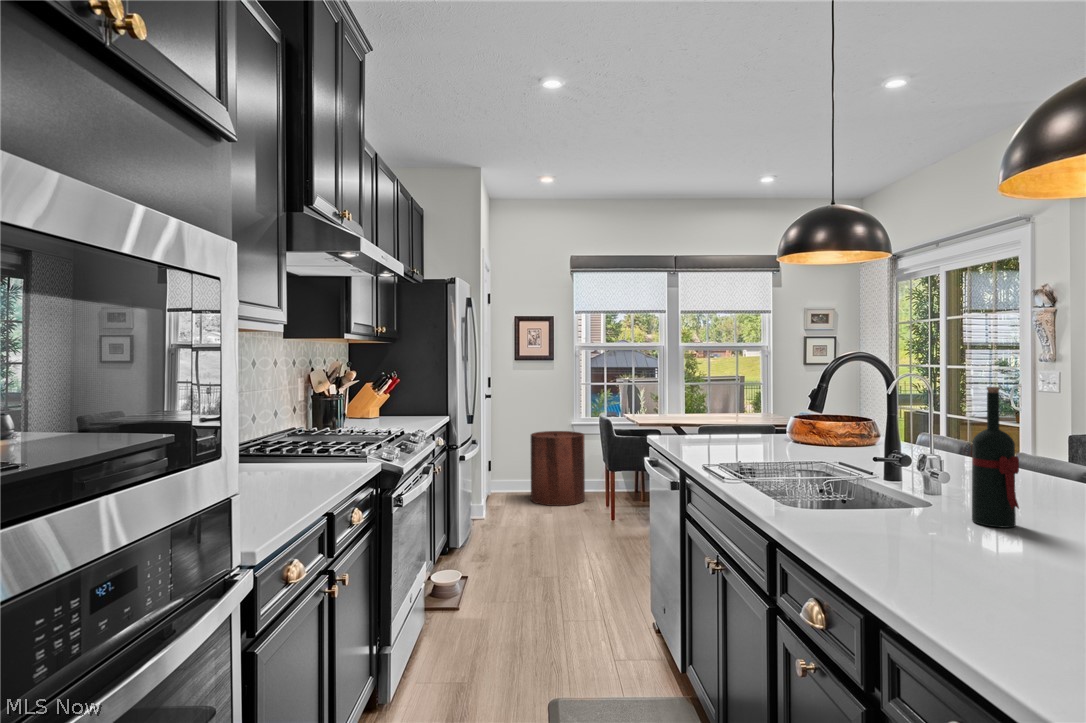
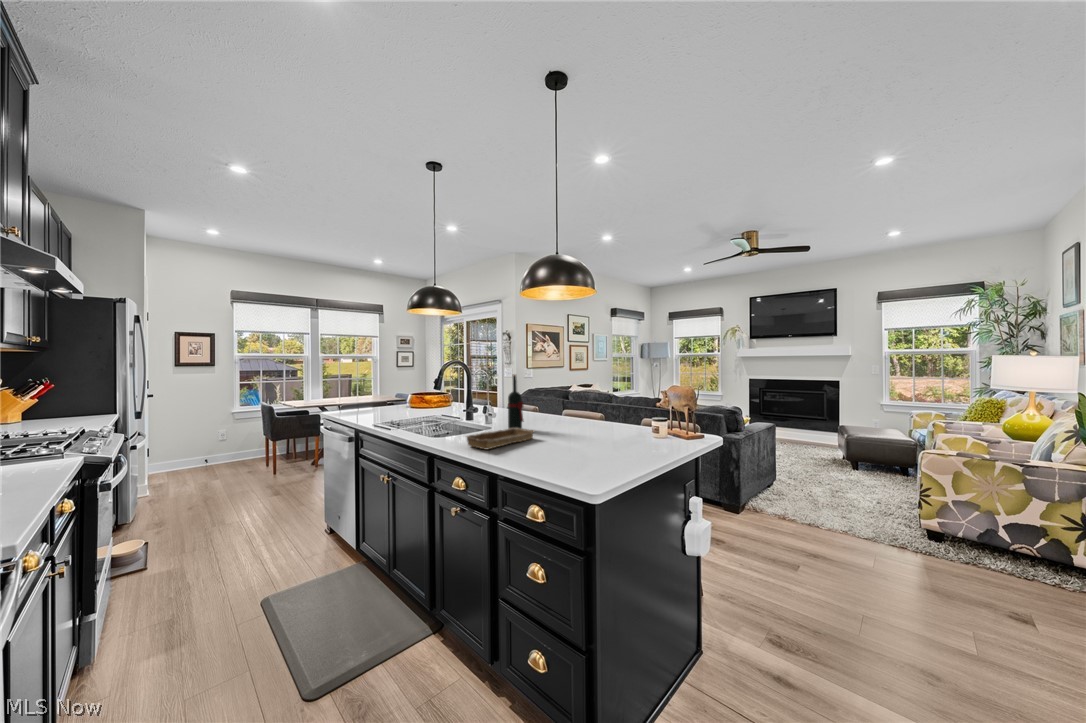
trash can: present [531,431,585,506] -> none [187,420,244,481]
tray: none [829,515,1039,558] -> present [466,428,534,449]

